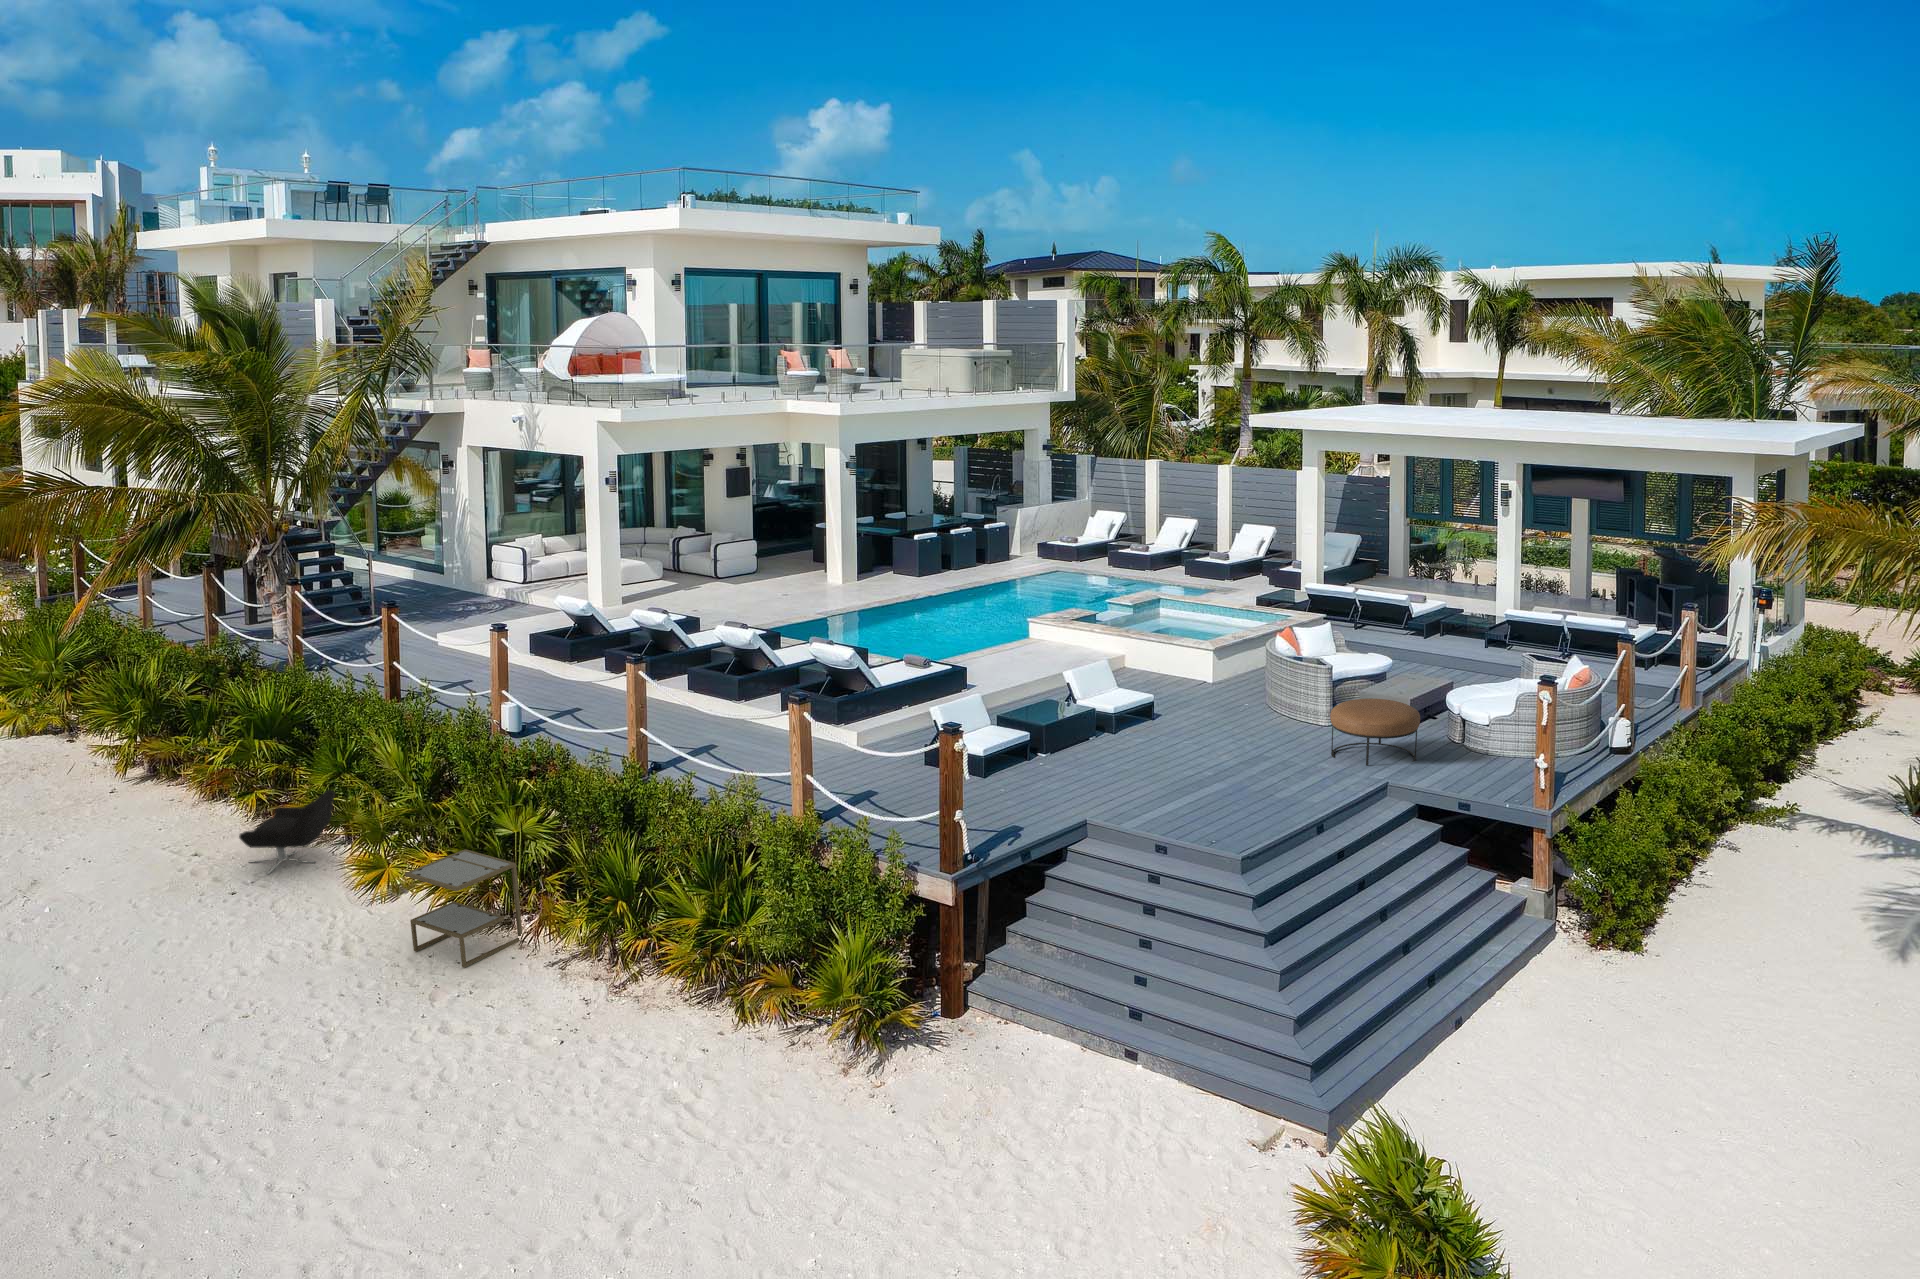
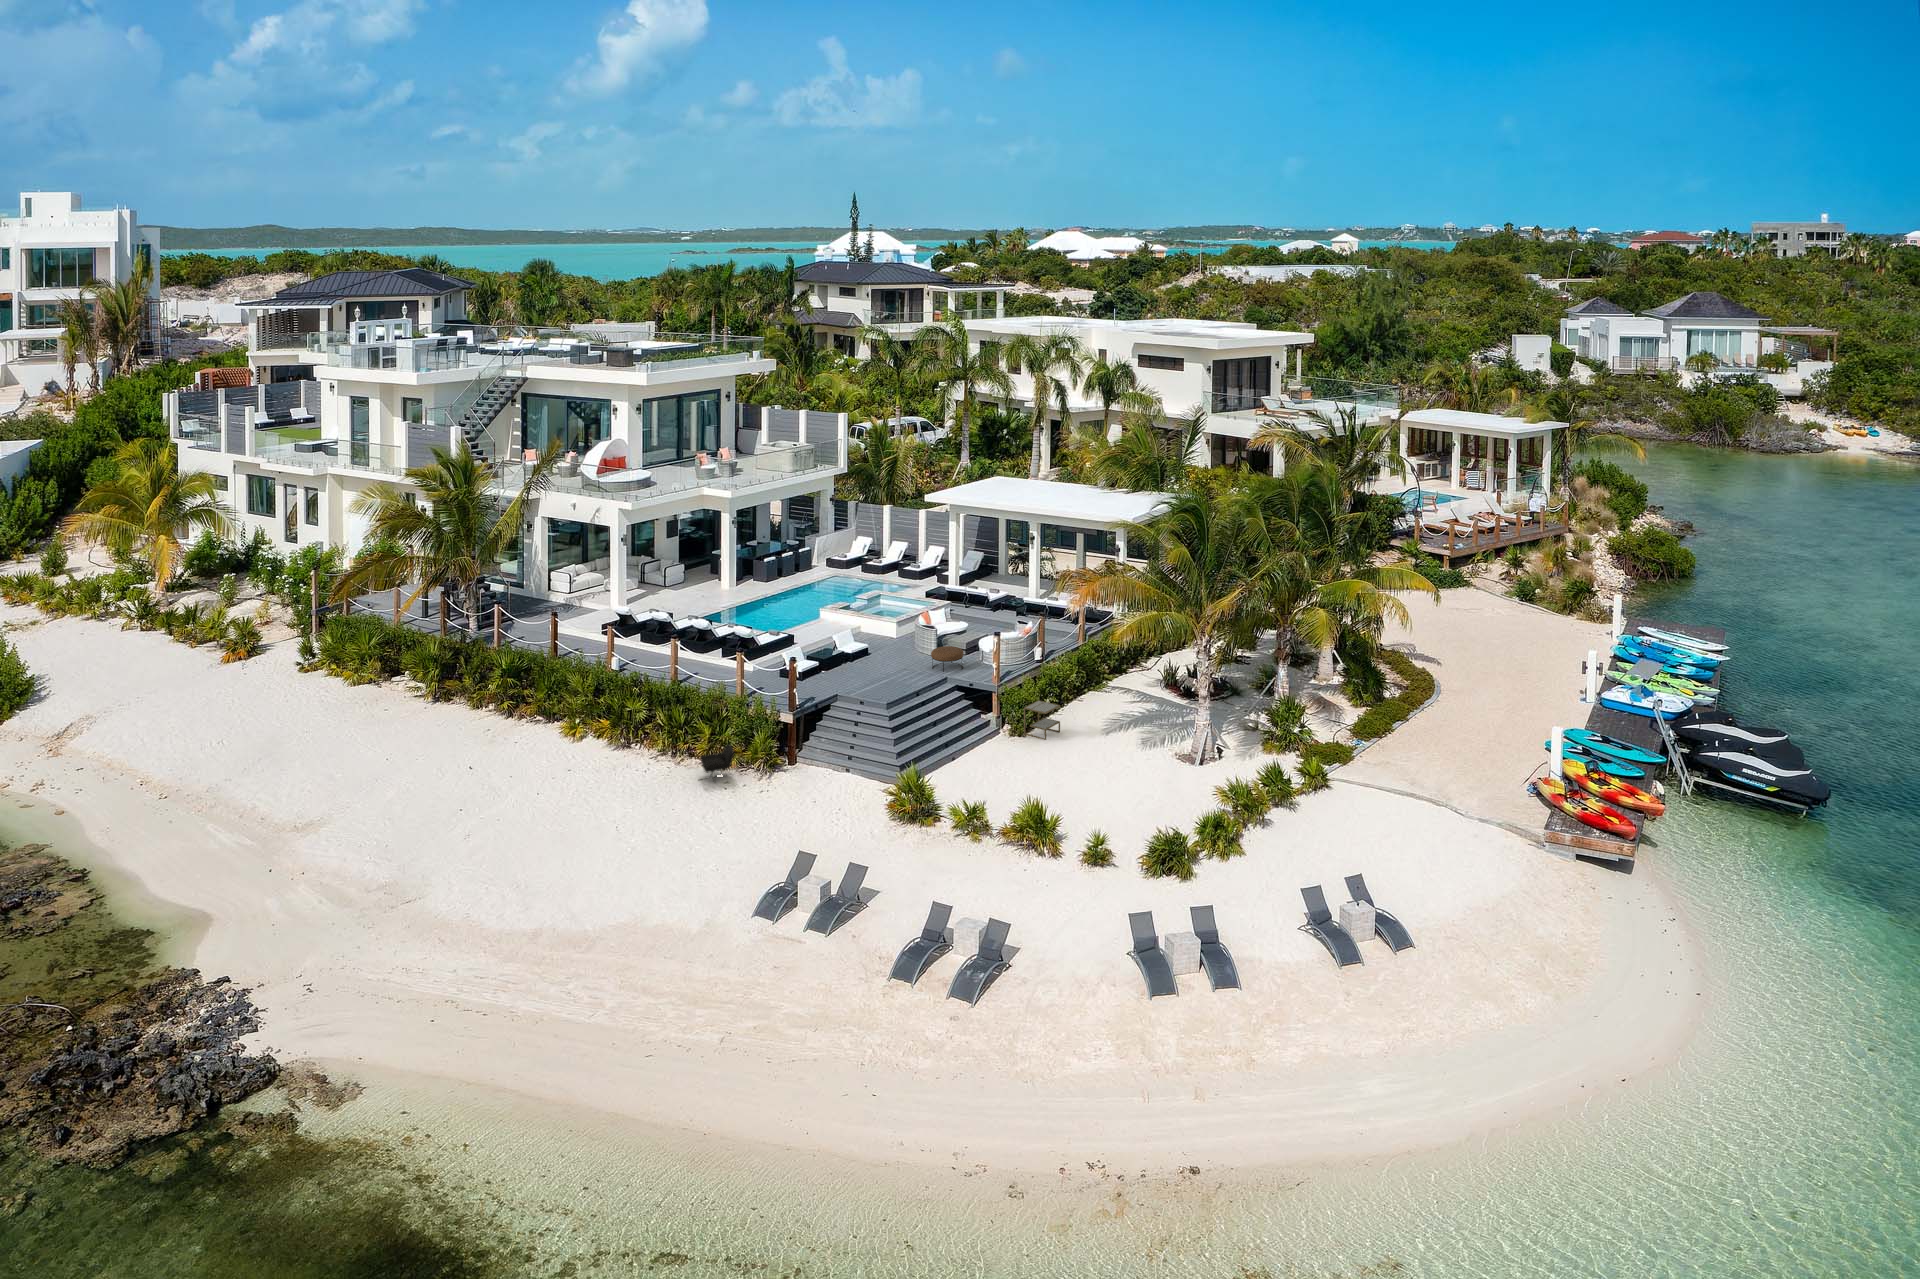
lounge chair: present [239,790,335,874] -> present [701,745,734,781]
side table: present [405,849,522,968] -> present [1024,700,1060,740]

